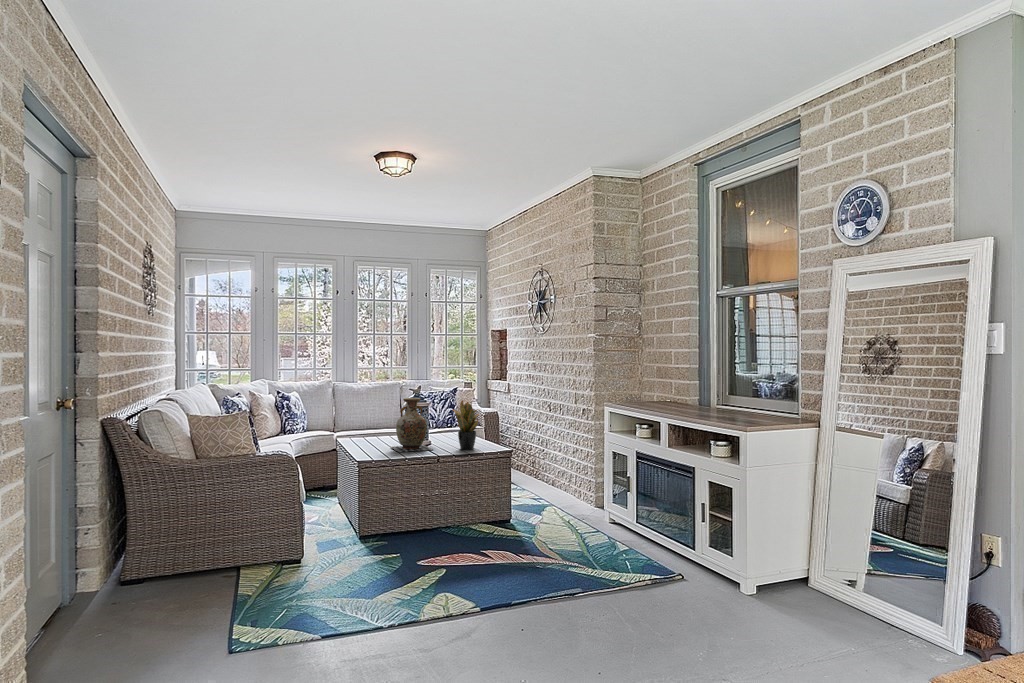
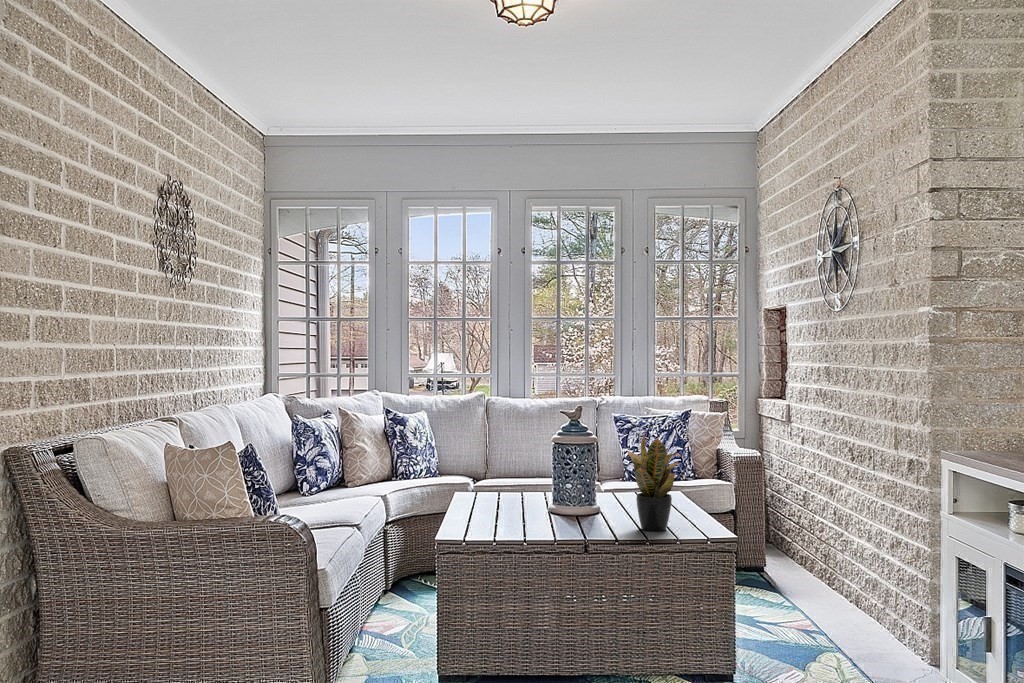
vase: present [391,398,433,452] -> none [520,427,590,527]

